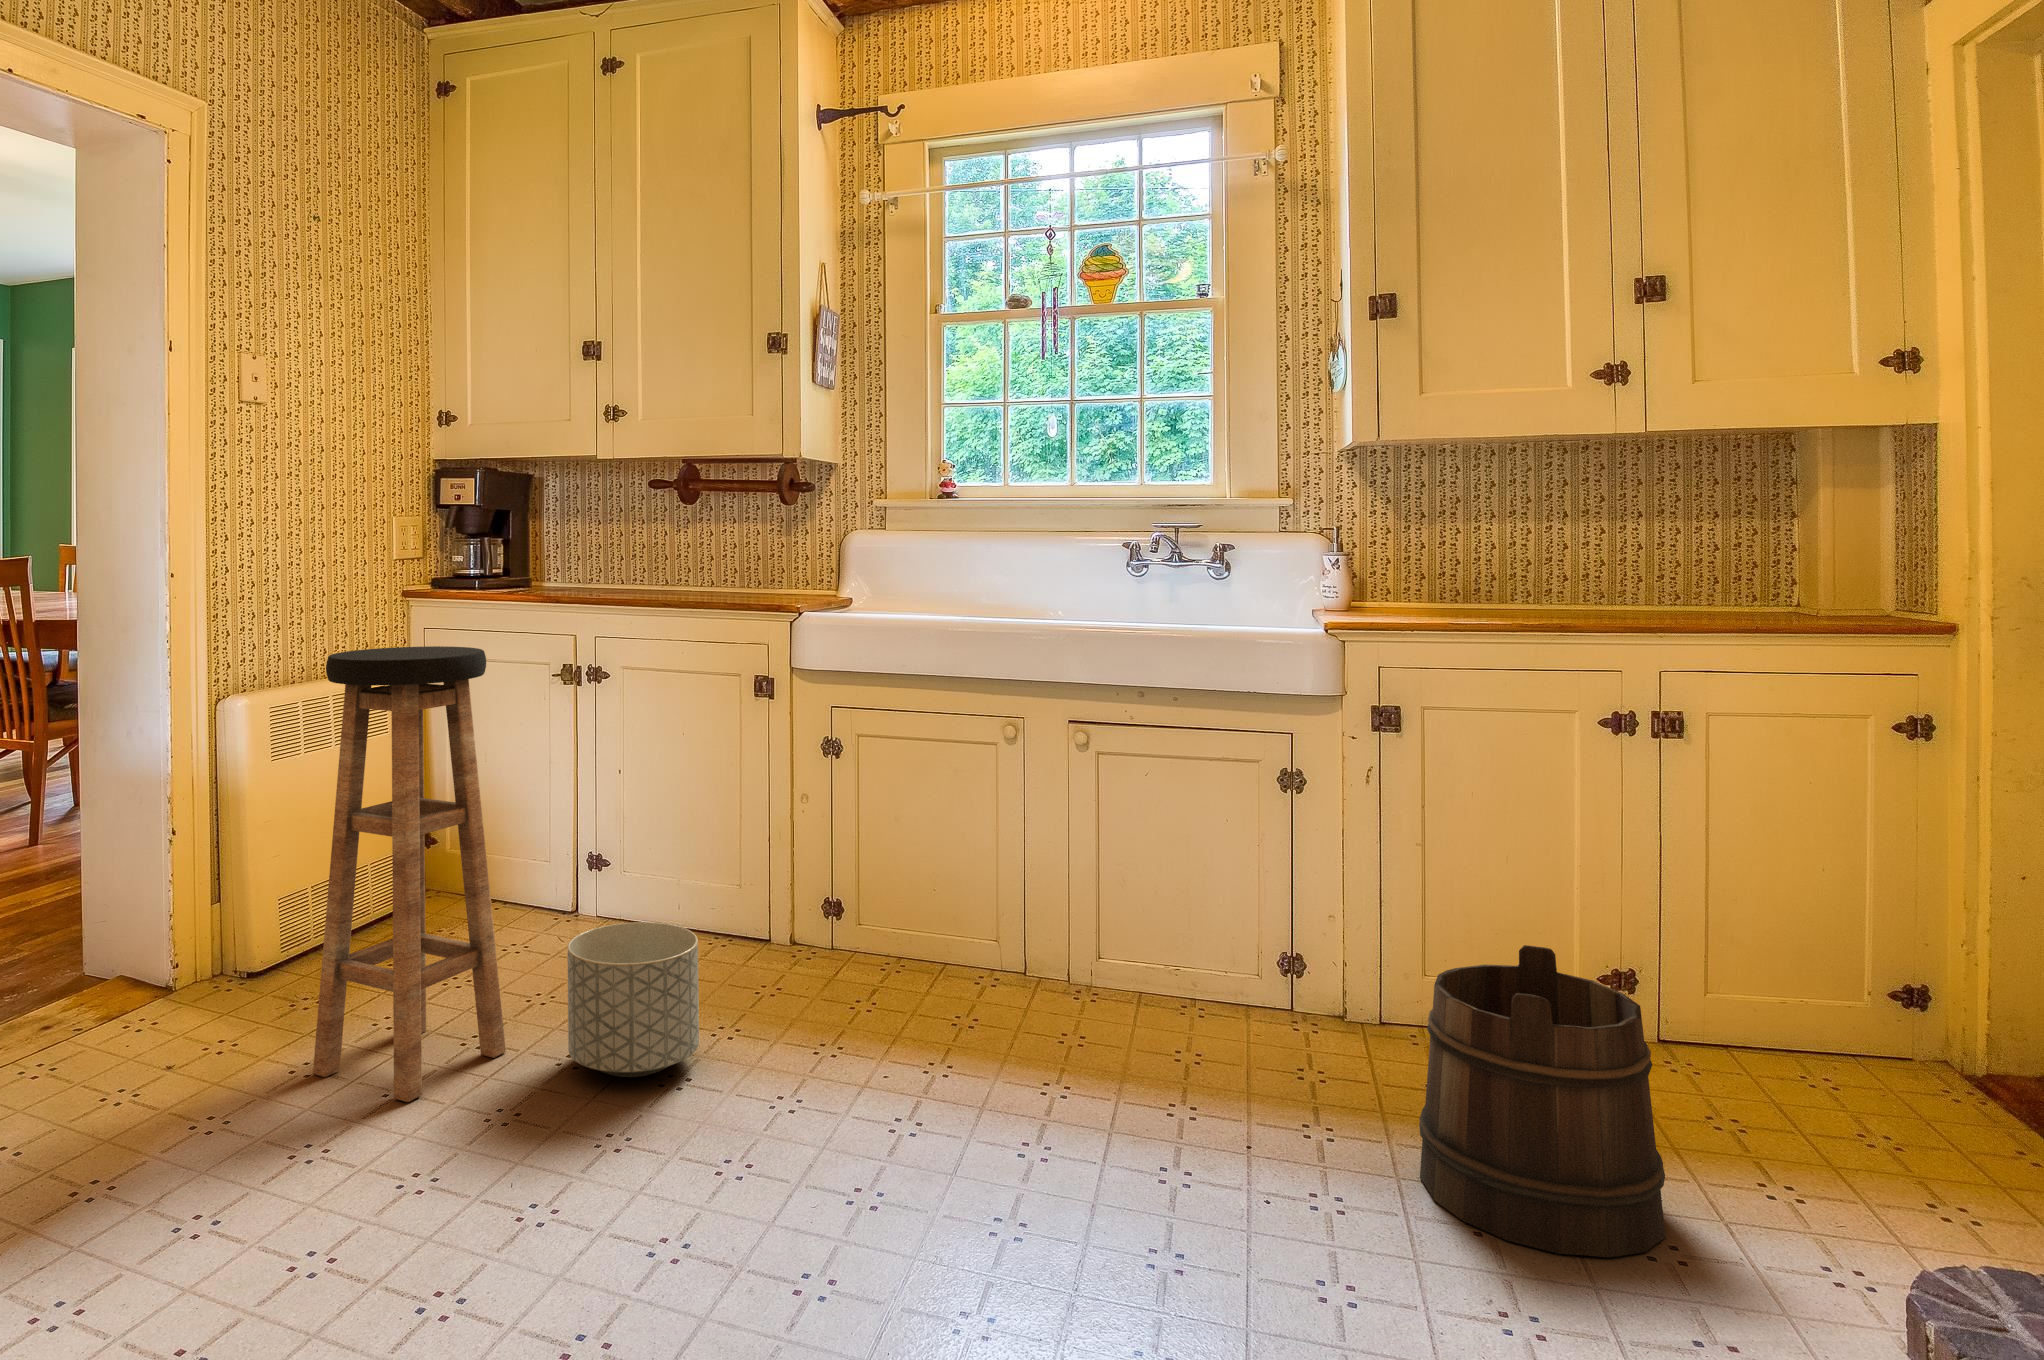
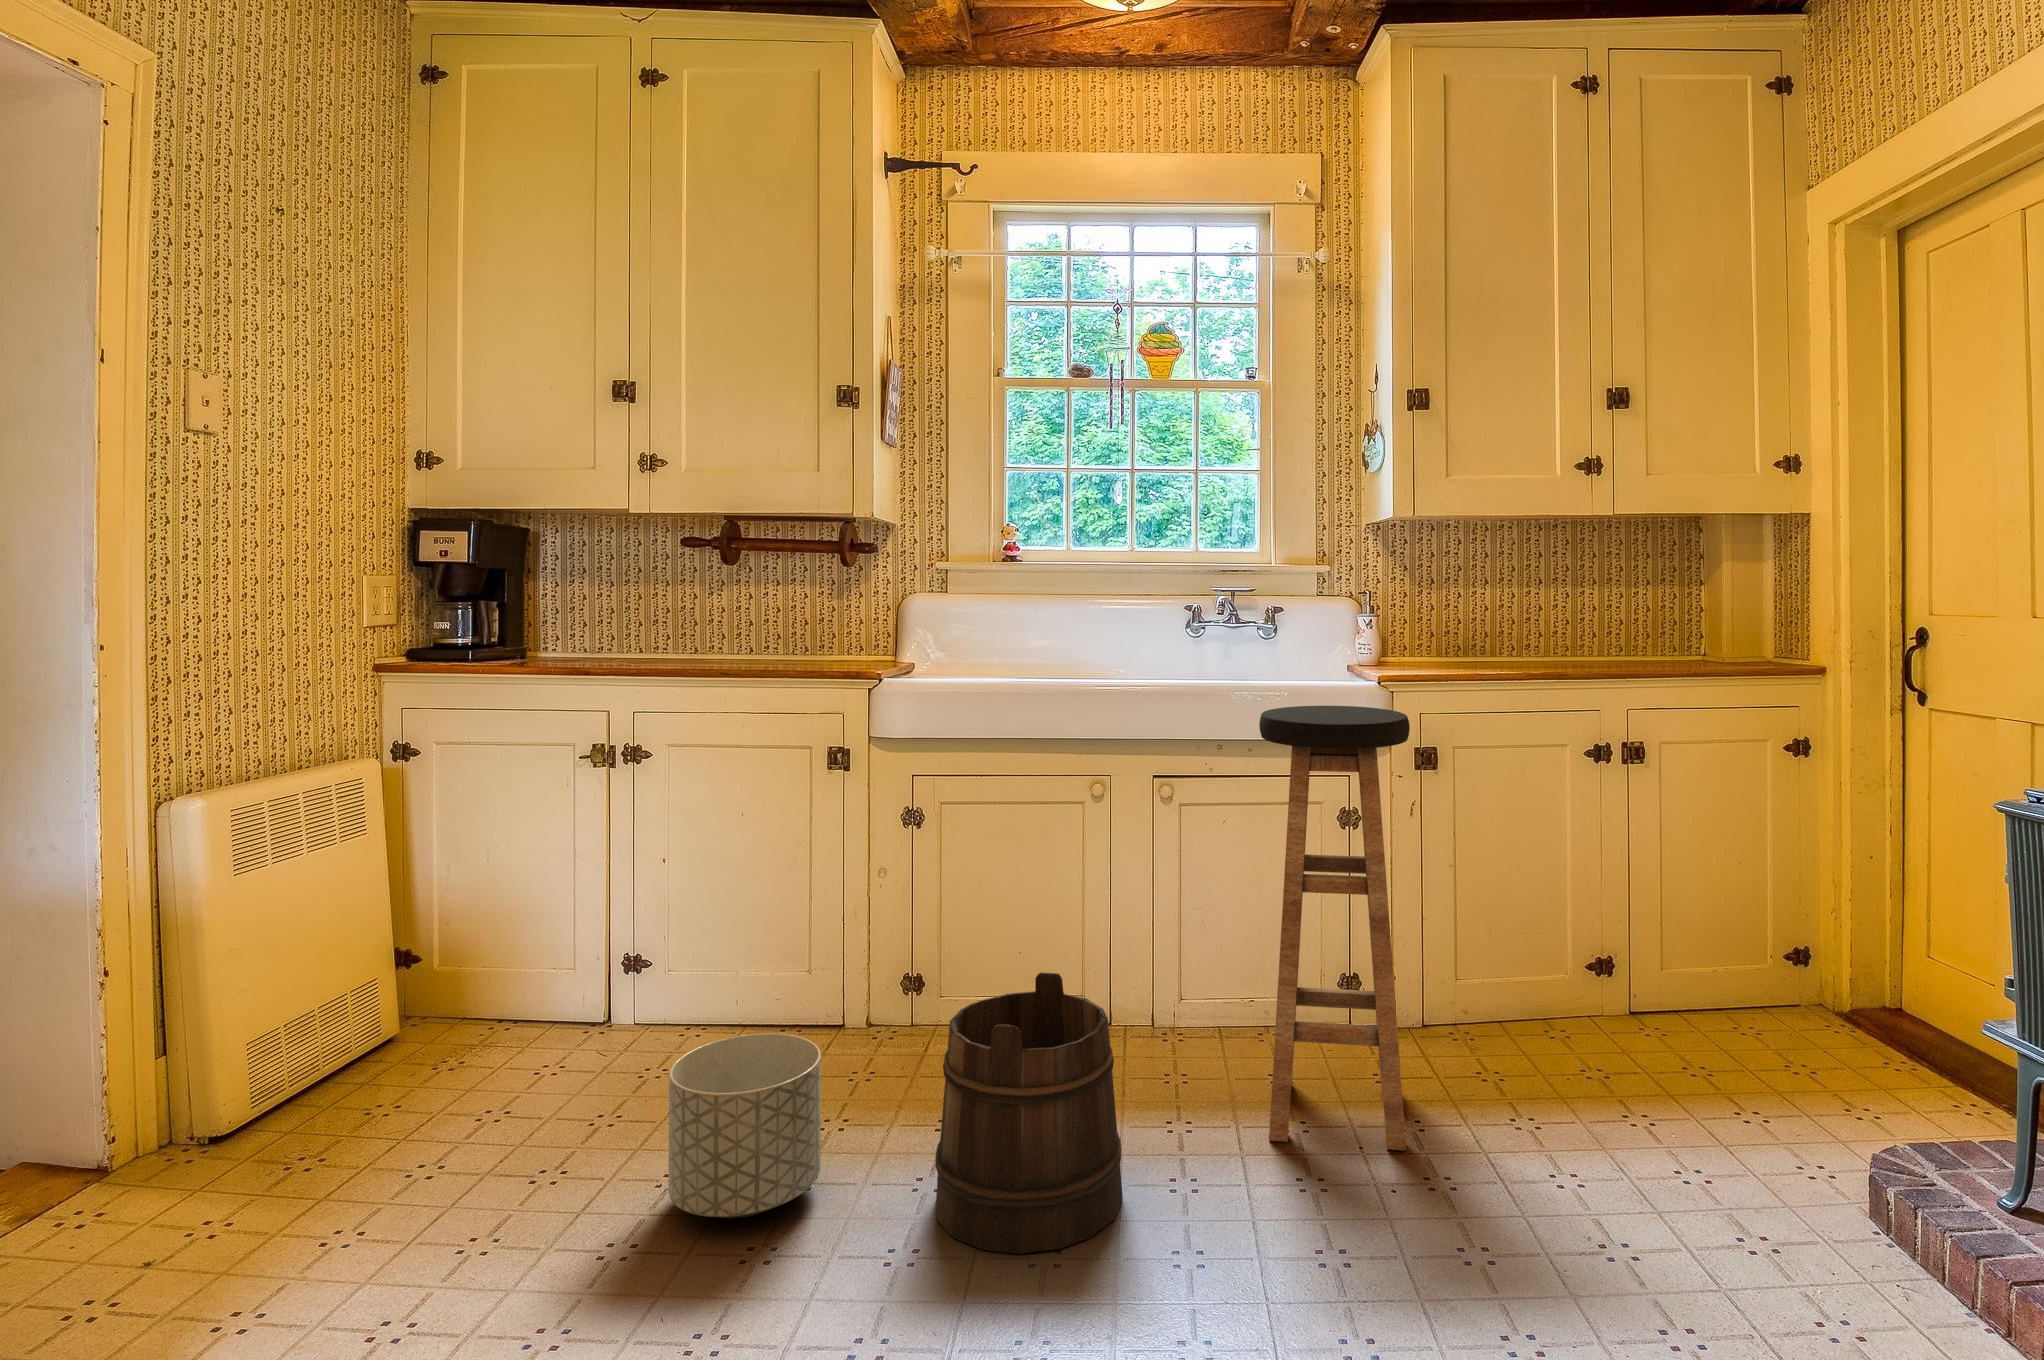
bar stool: present [313,646,506,1102] -> present [1259,706,1410,1150]
bucket: present [1419,945,1665,1257] -> present [935,973,1123,1254]

